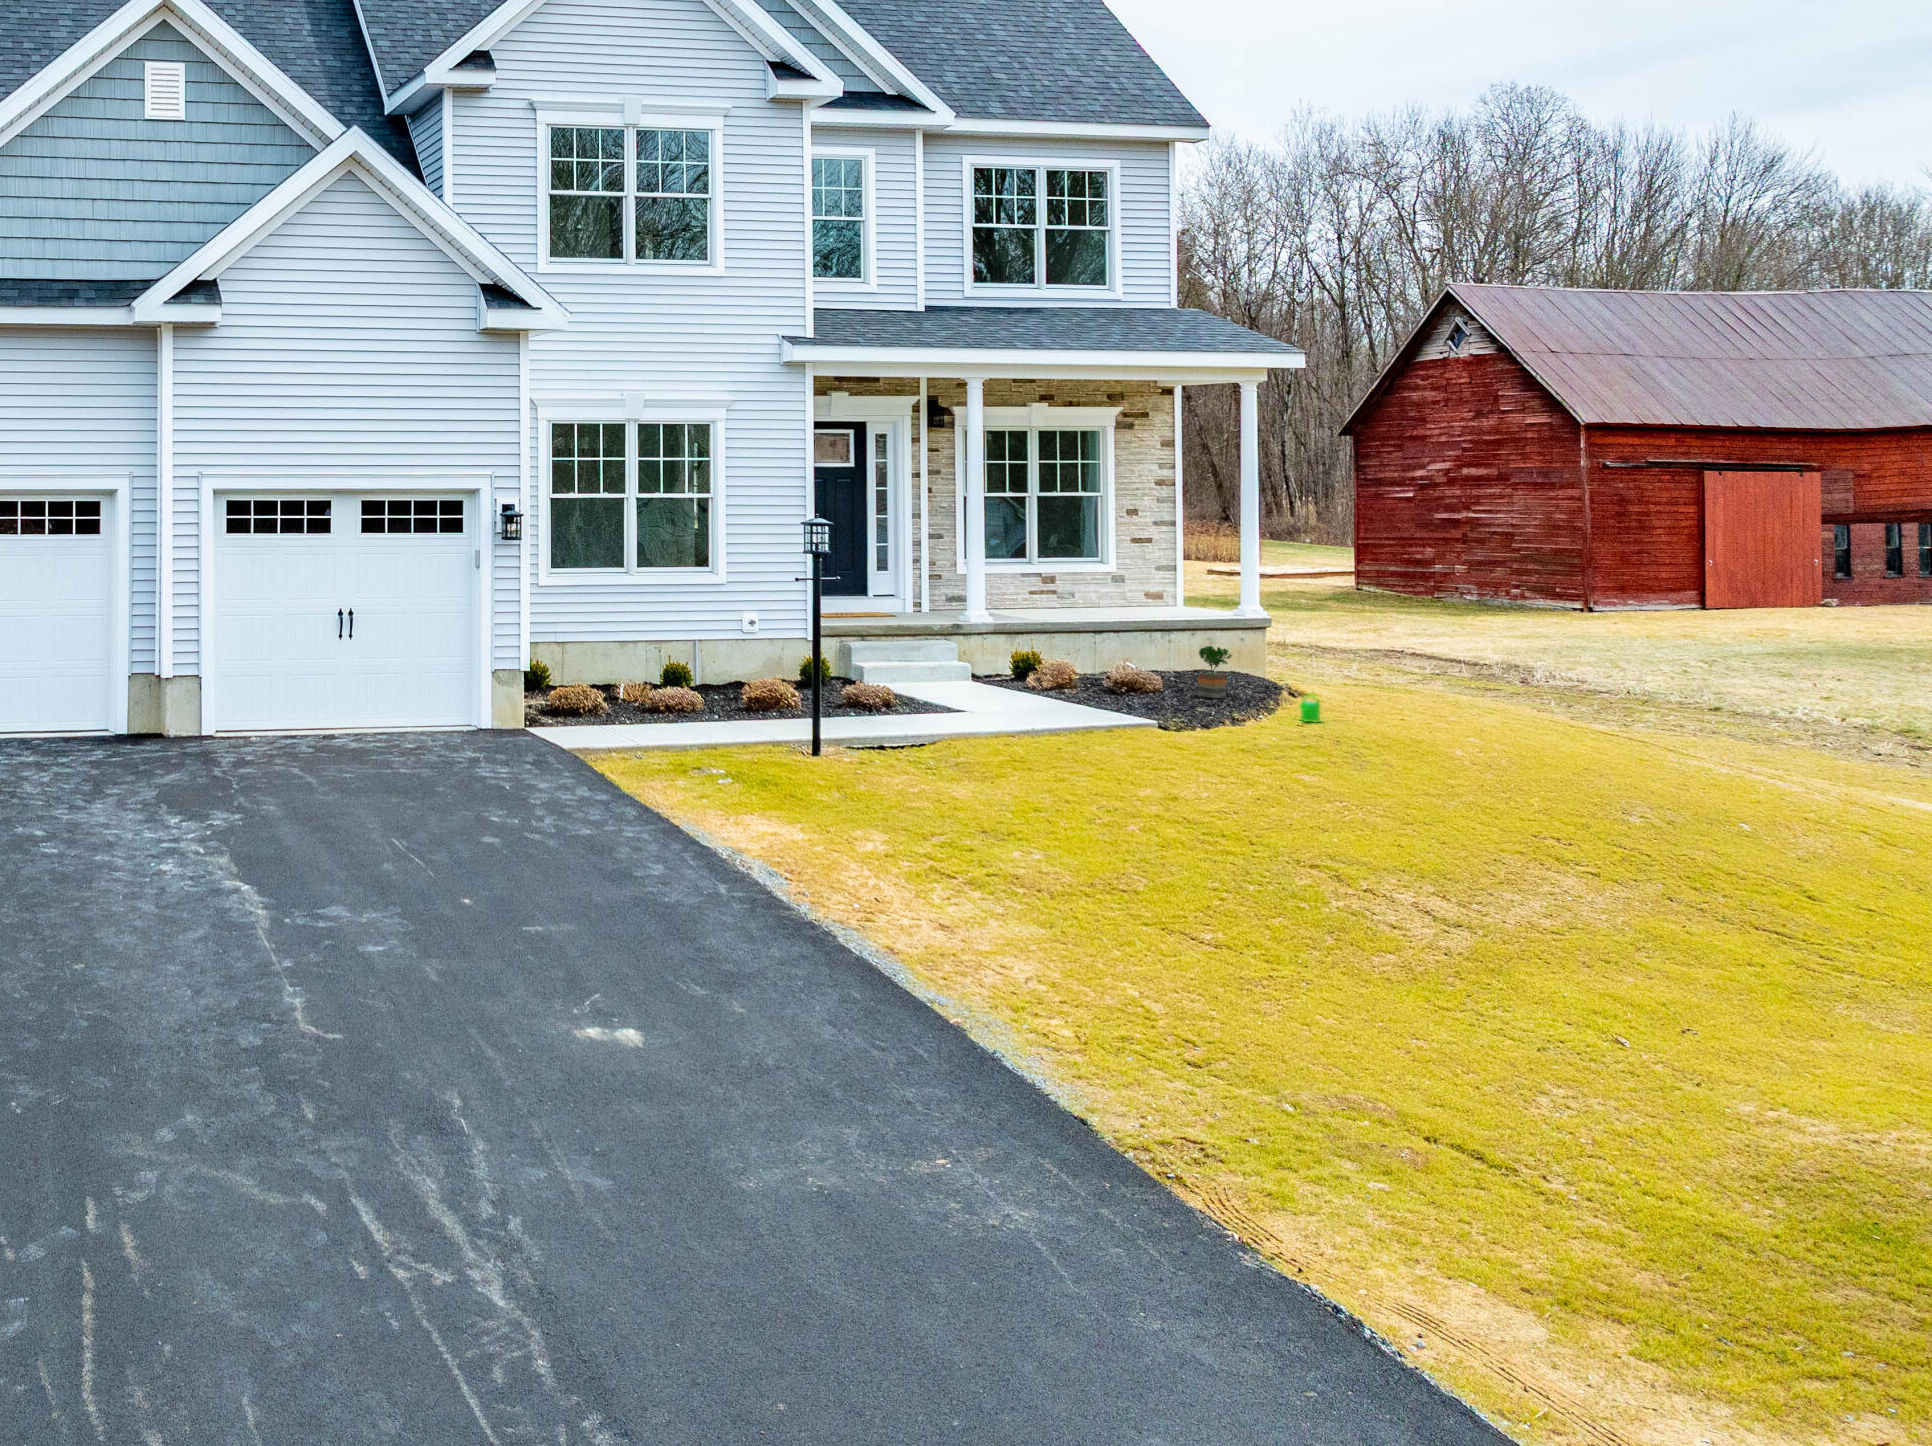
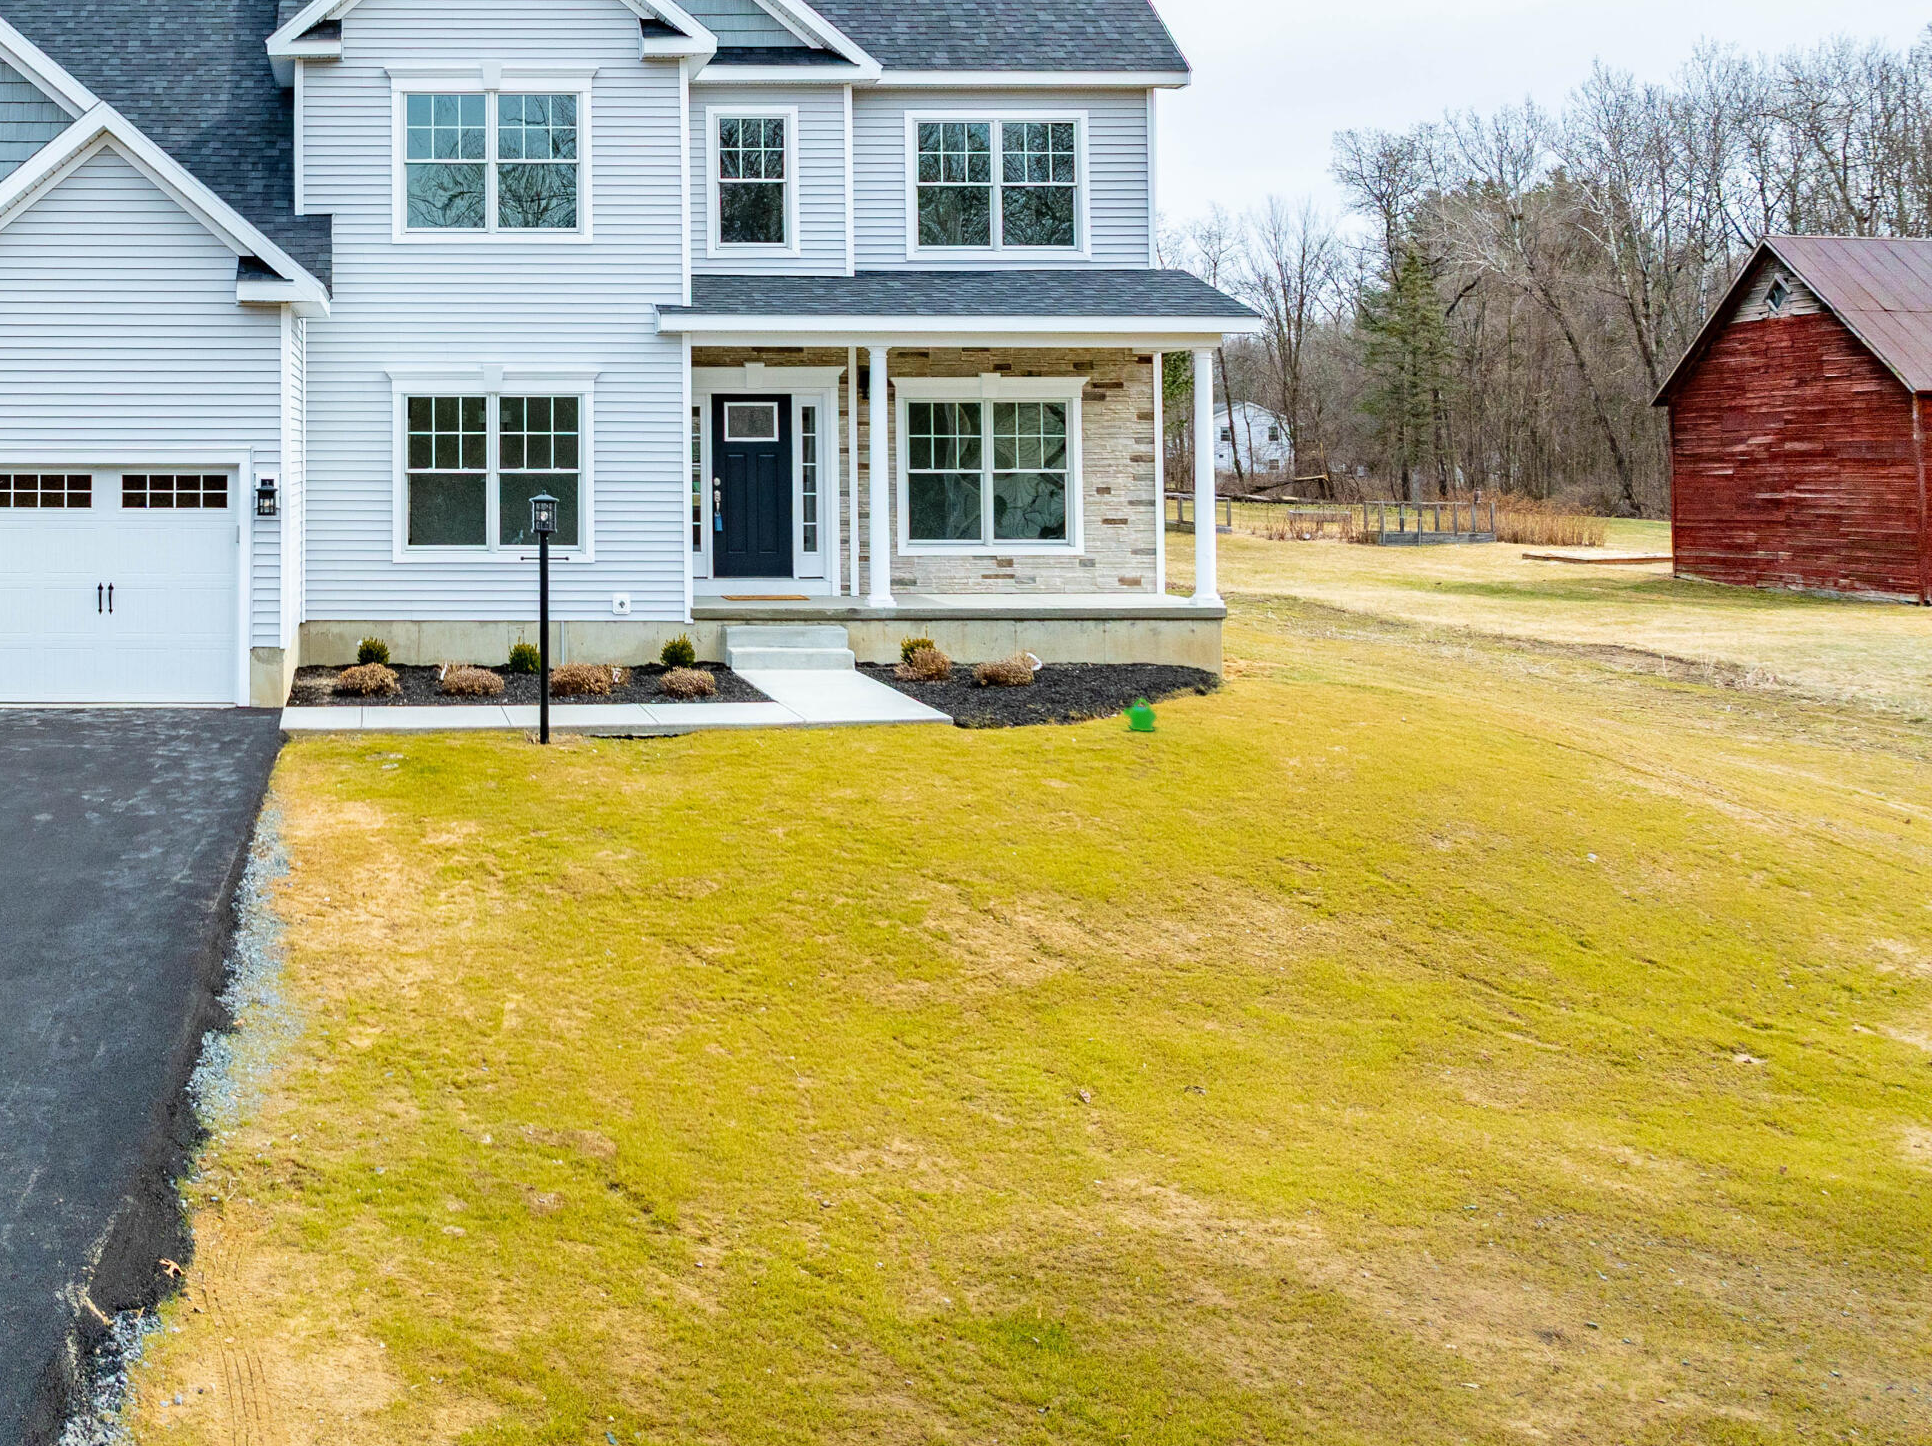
potted tree: present [1198,646,1232,698] -> none [1058,637,1101,696]

